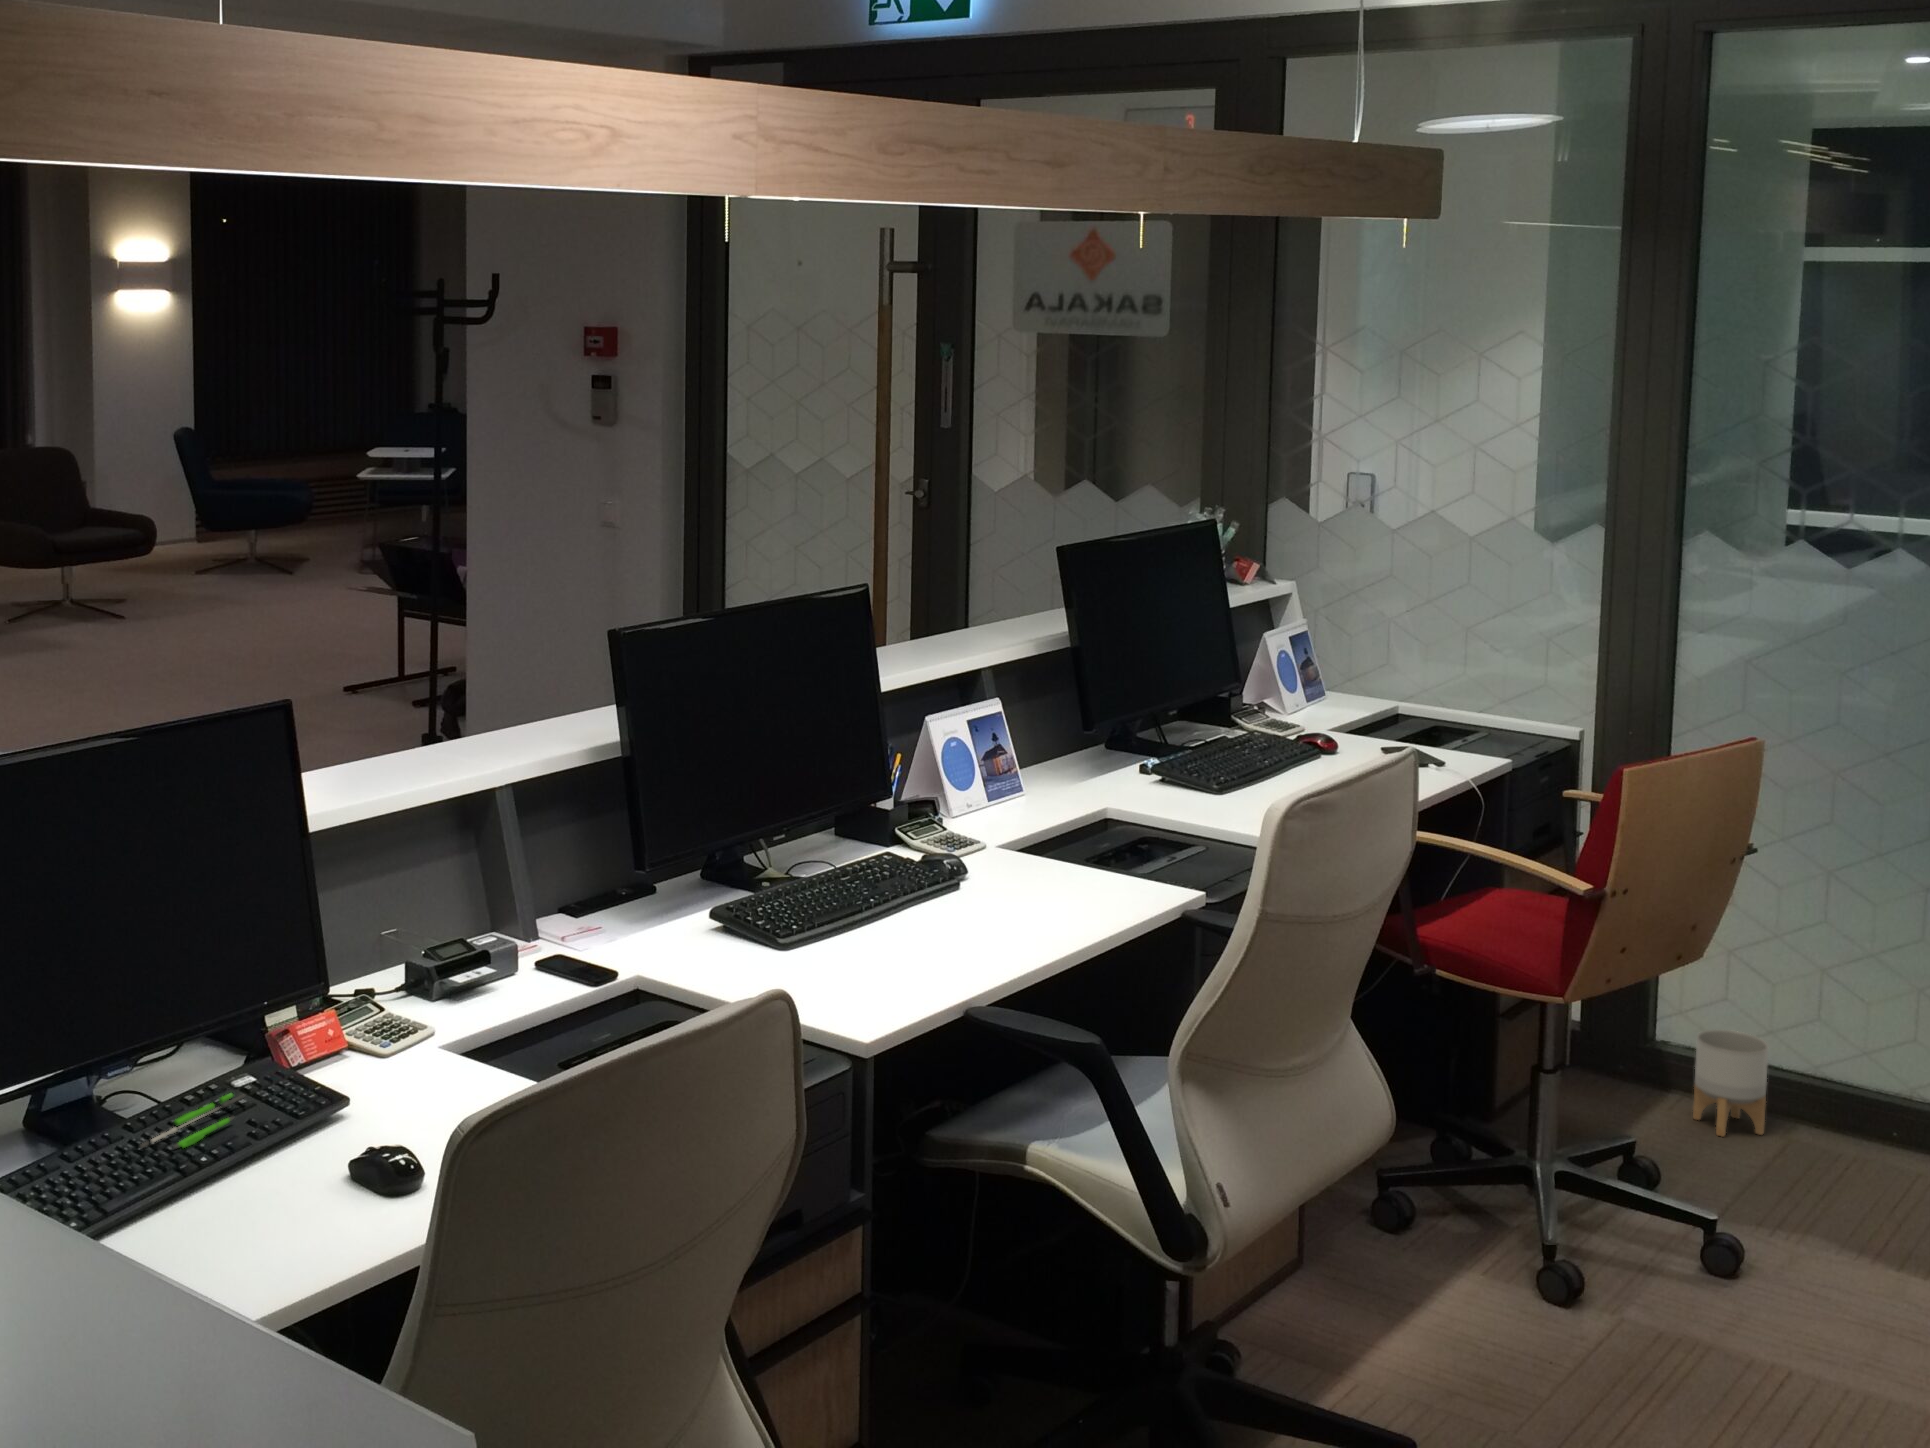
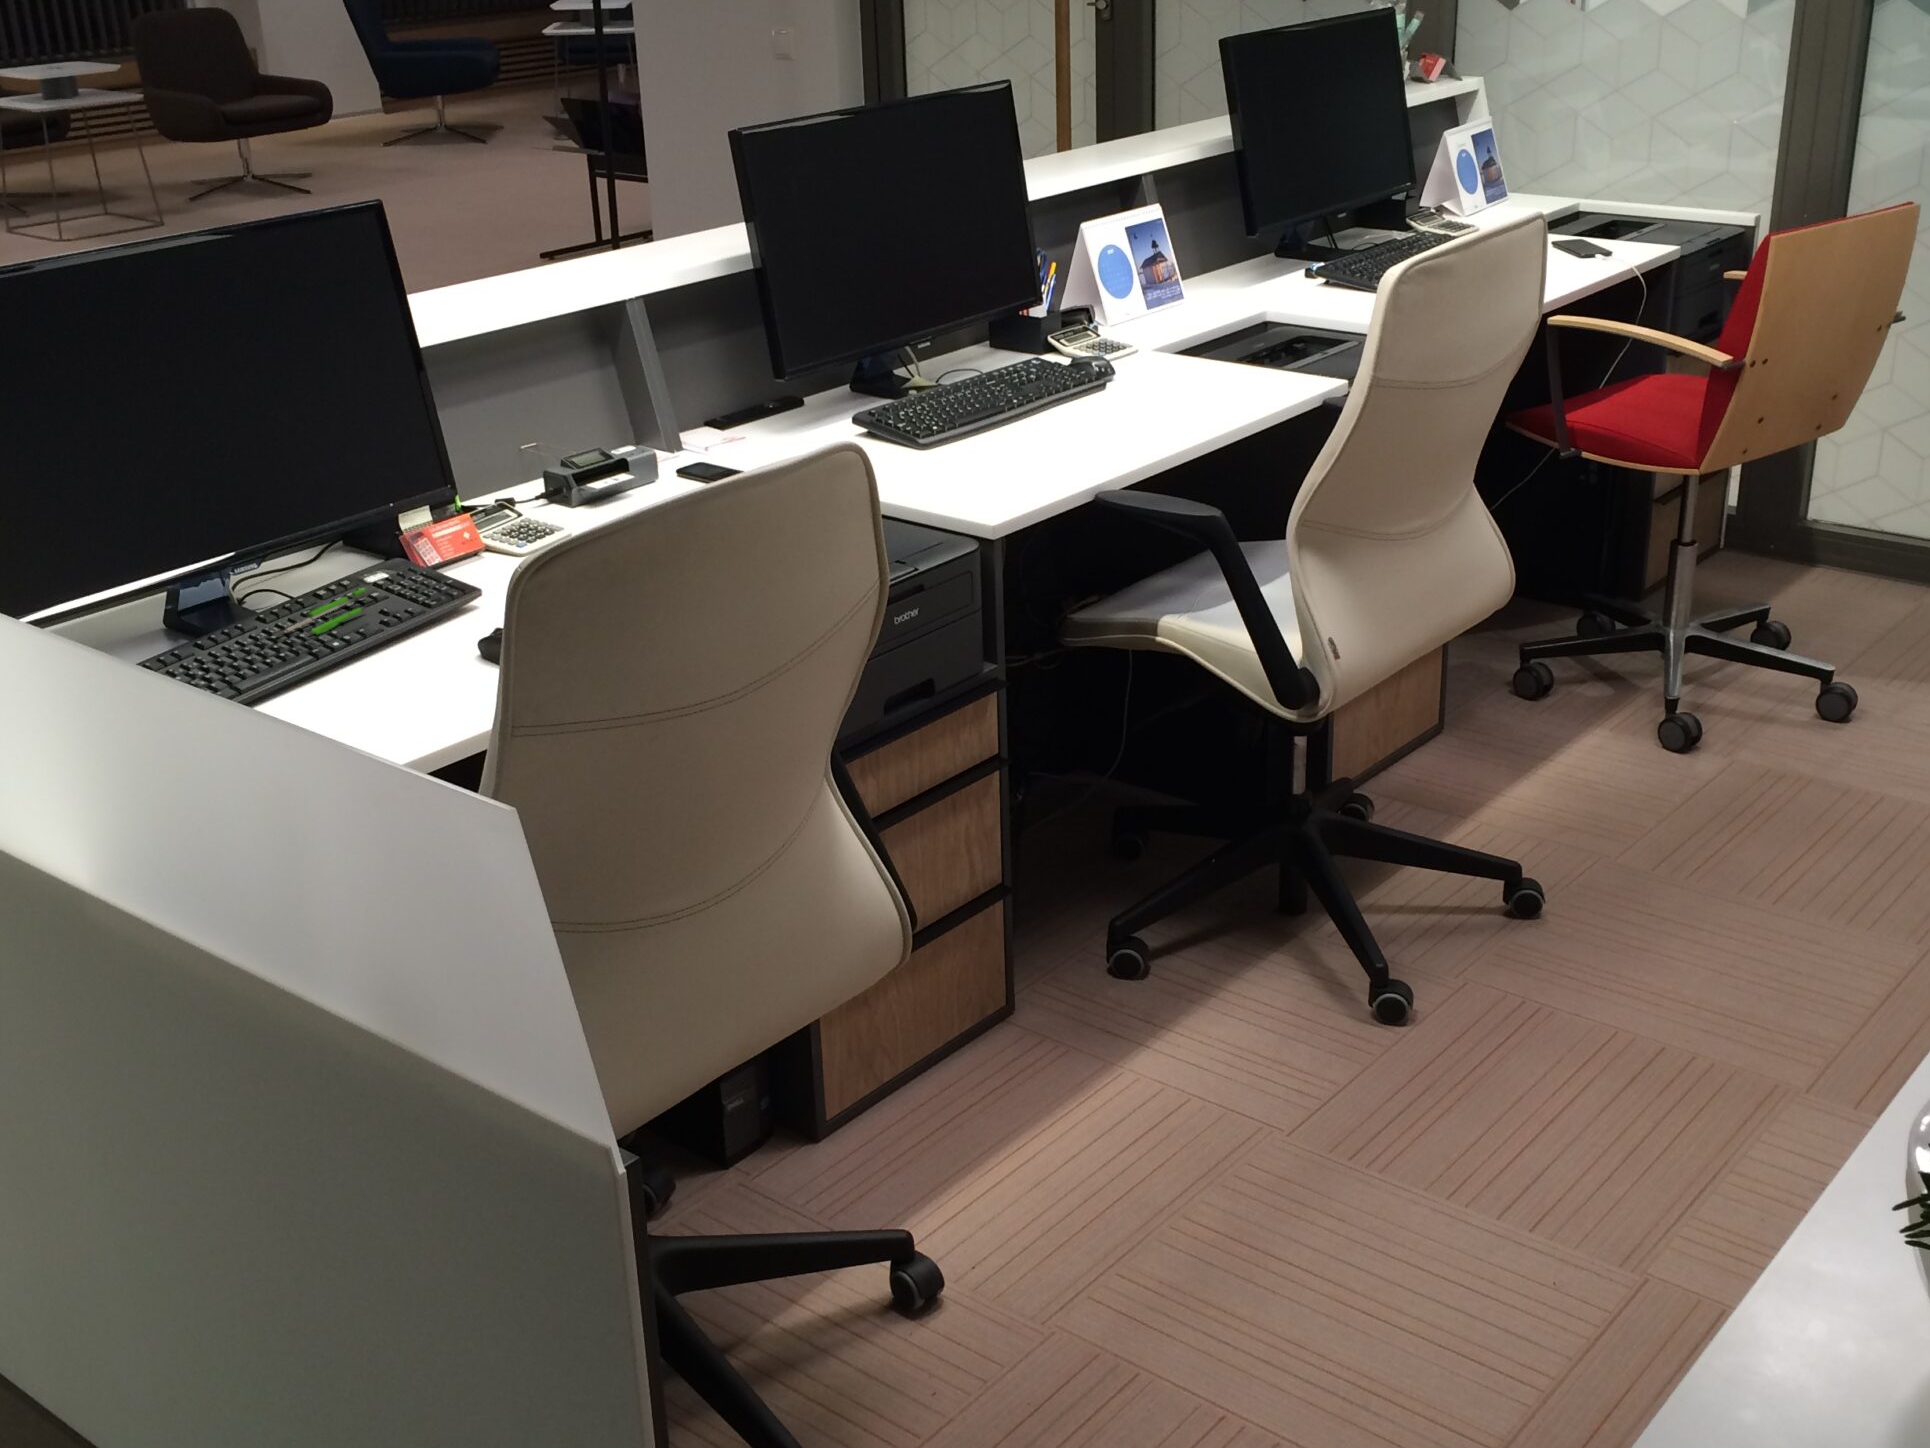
planter: present [1693,1030,1768,1136] -> none [1840,507,1917,607]

